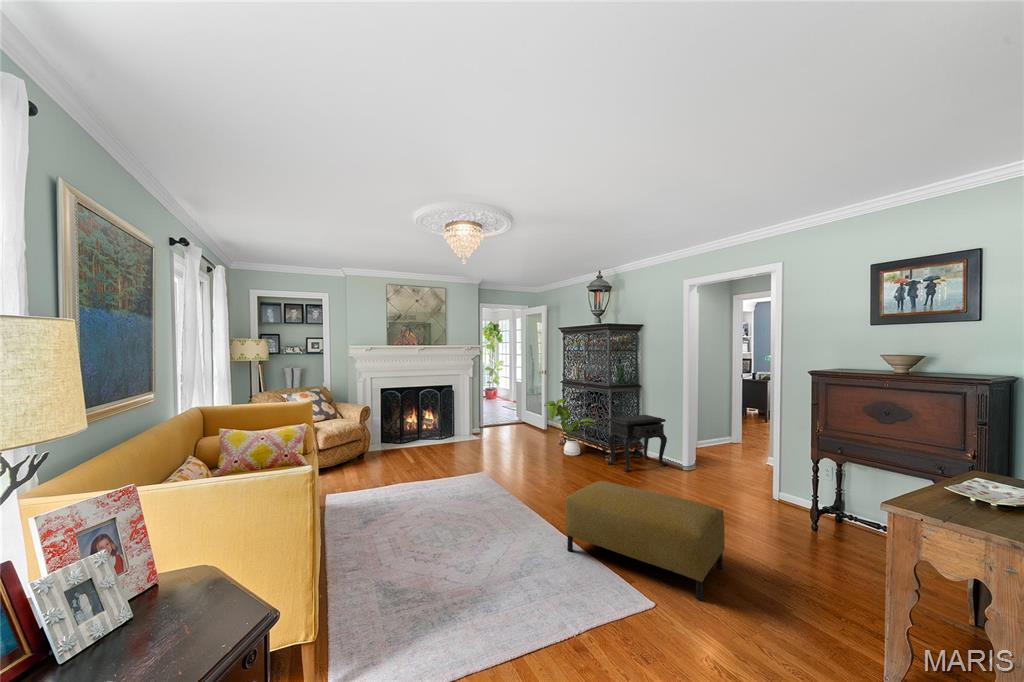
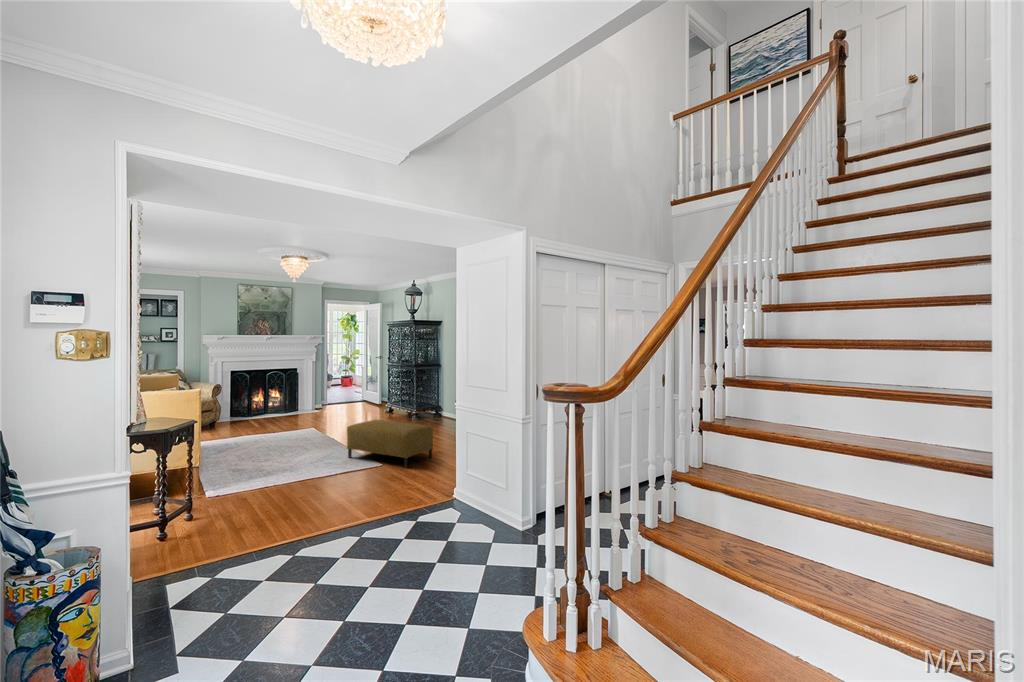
house plant: present [544,399,596,456] -> none [368,377,407,419]
side table: present [607,415,667,472] -> none [411,387,454,426]

